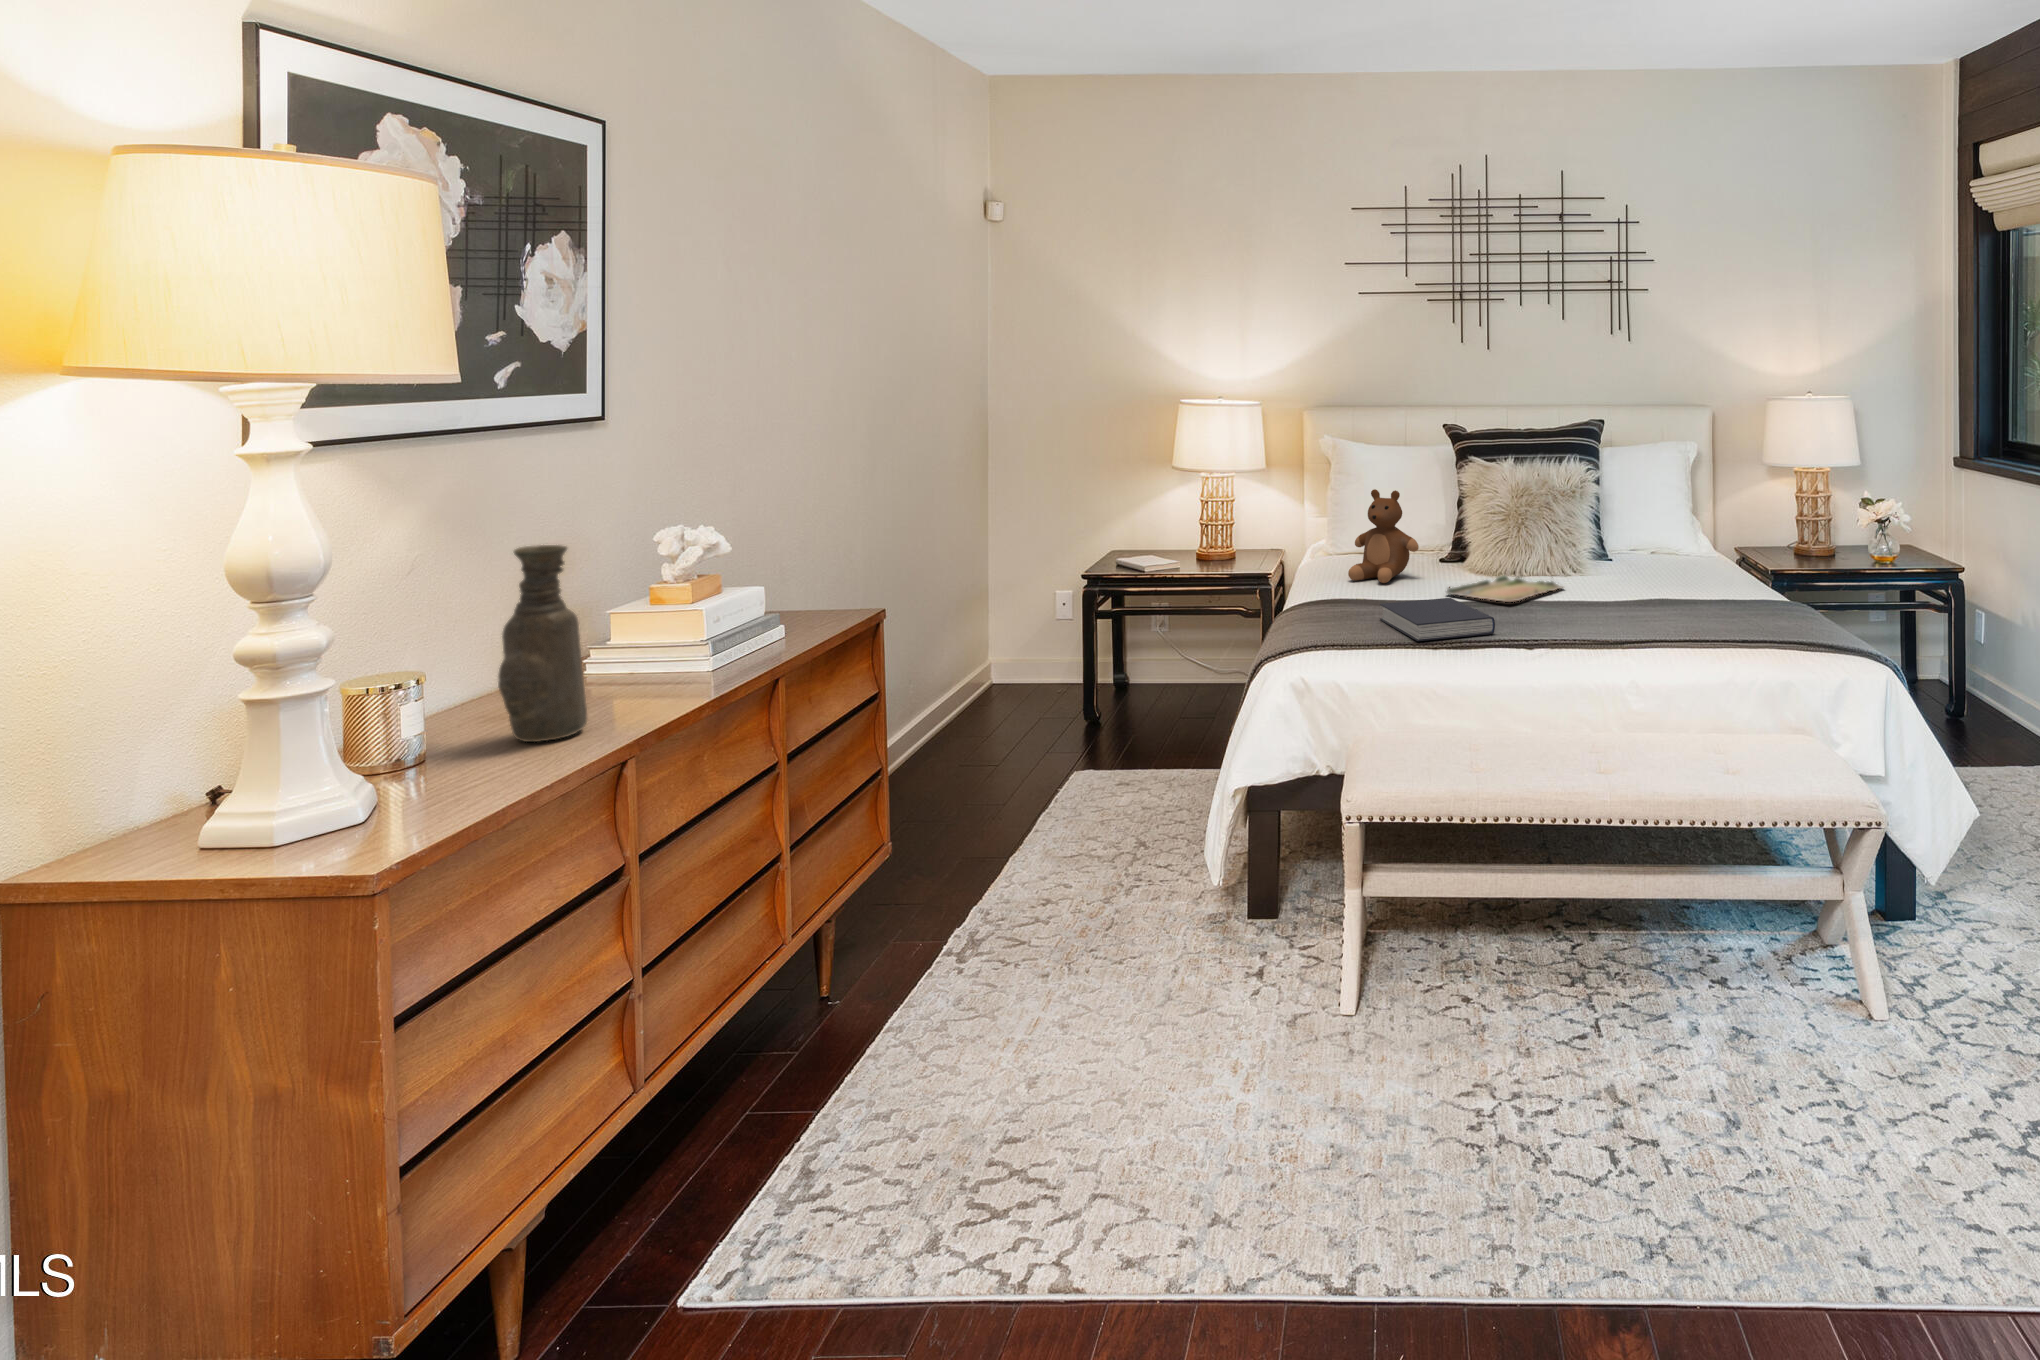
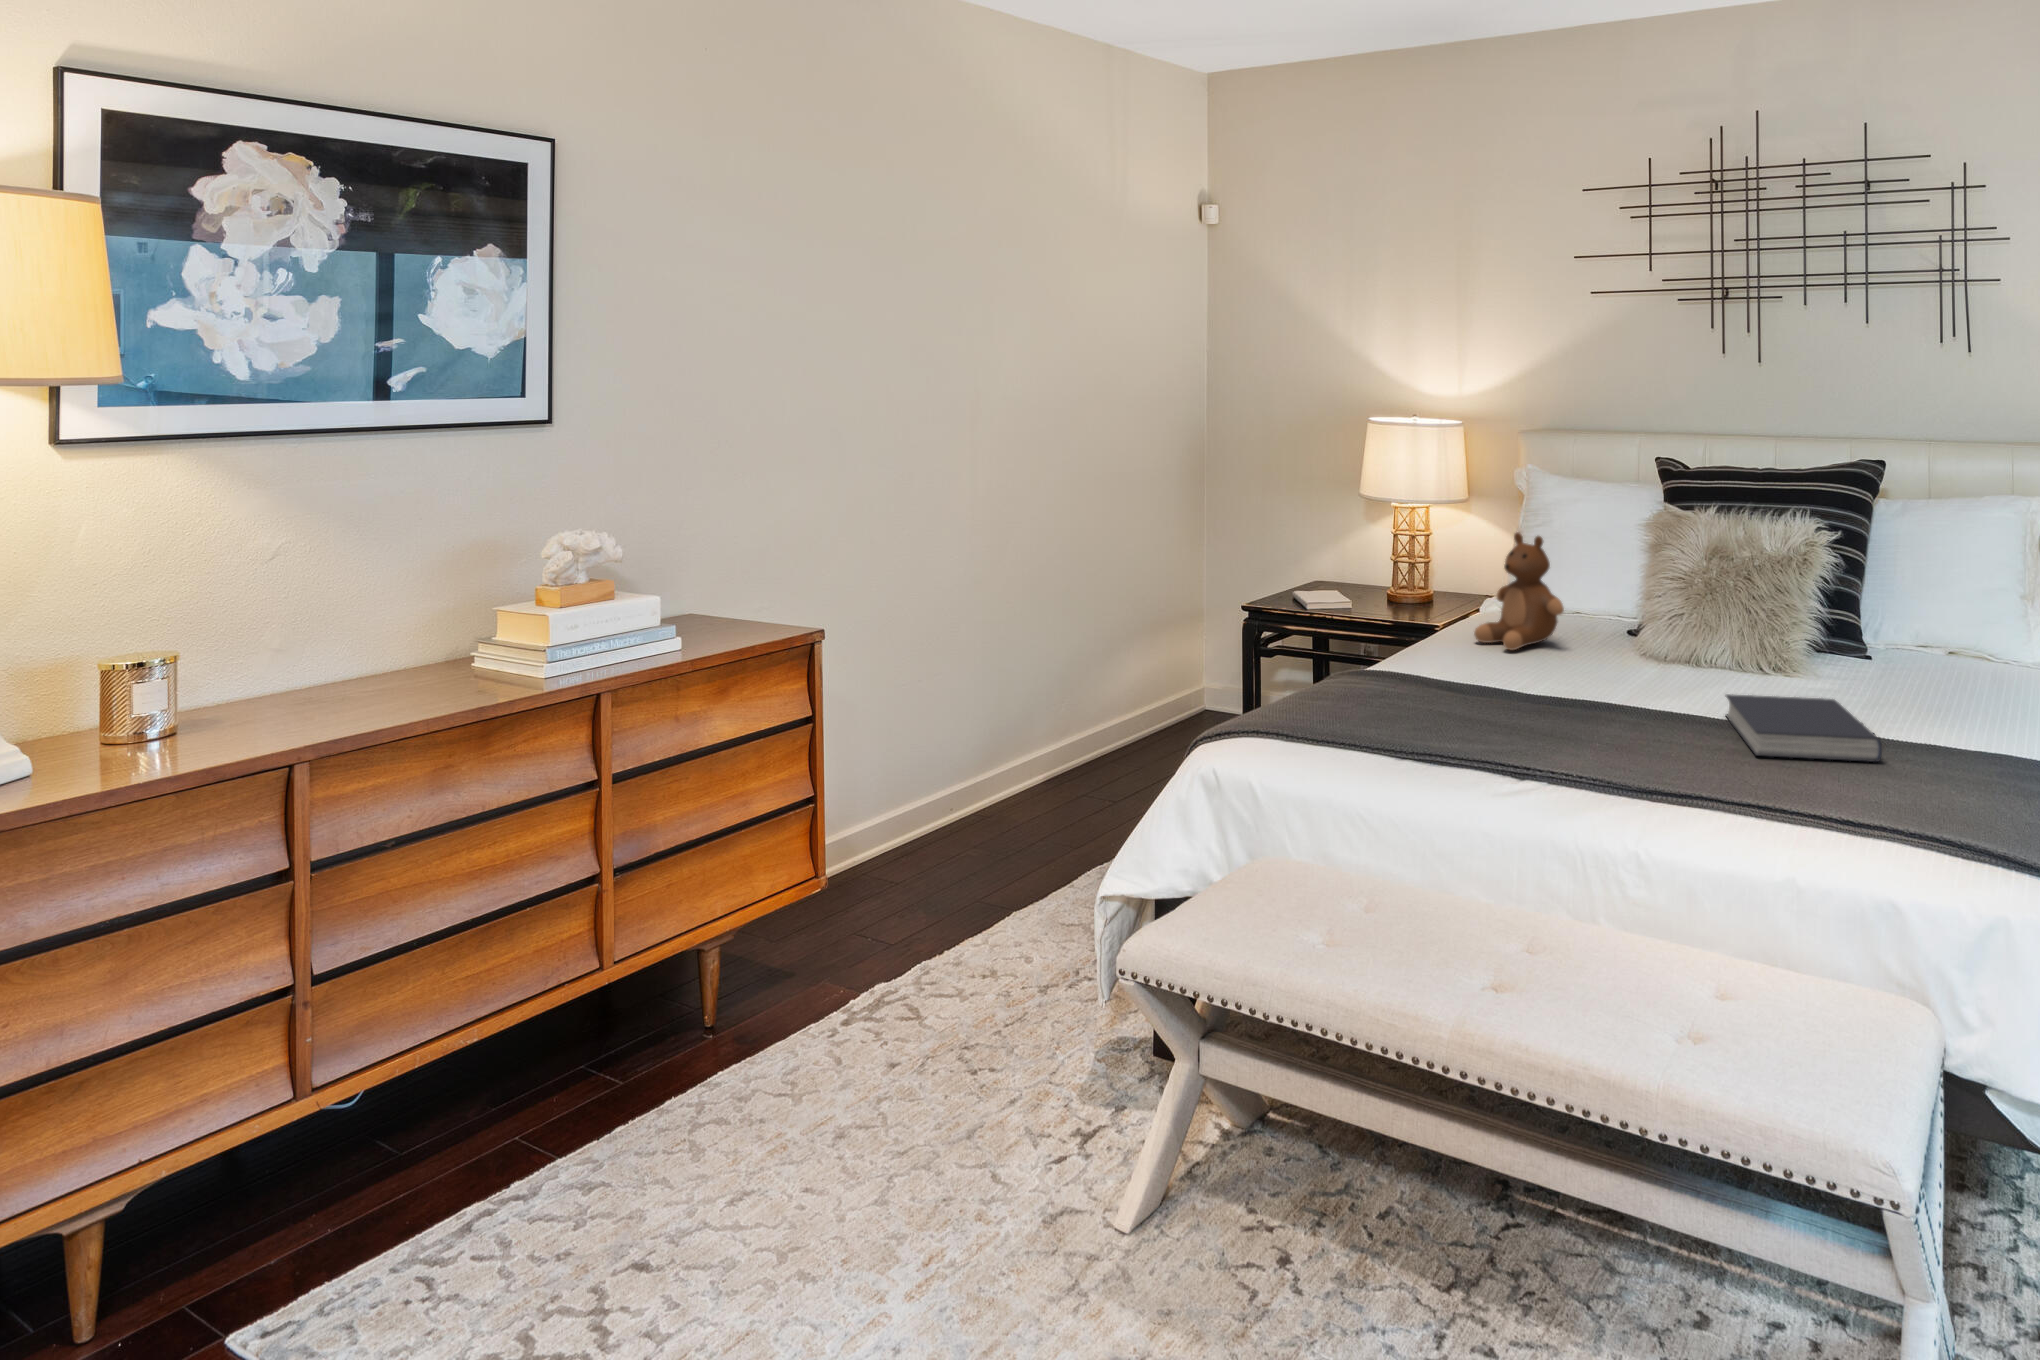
vase: present [498,545,587,742] -> none [342,523,431,705]
tray: present [1446,575,1562,602] -> none [1563,659,1737,698]
book: present [1380,598,1495,641] -> present [1726,694,1882,762]

